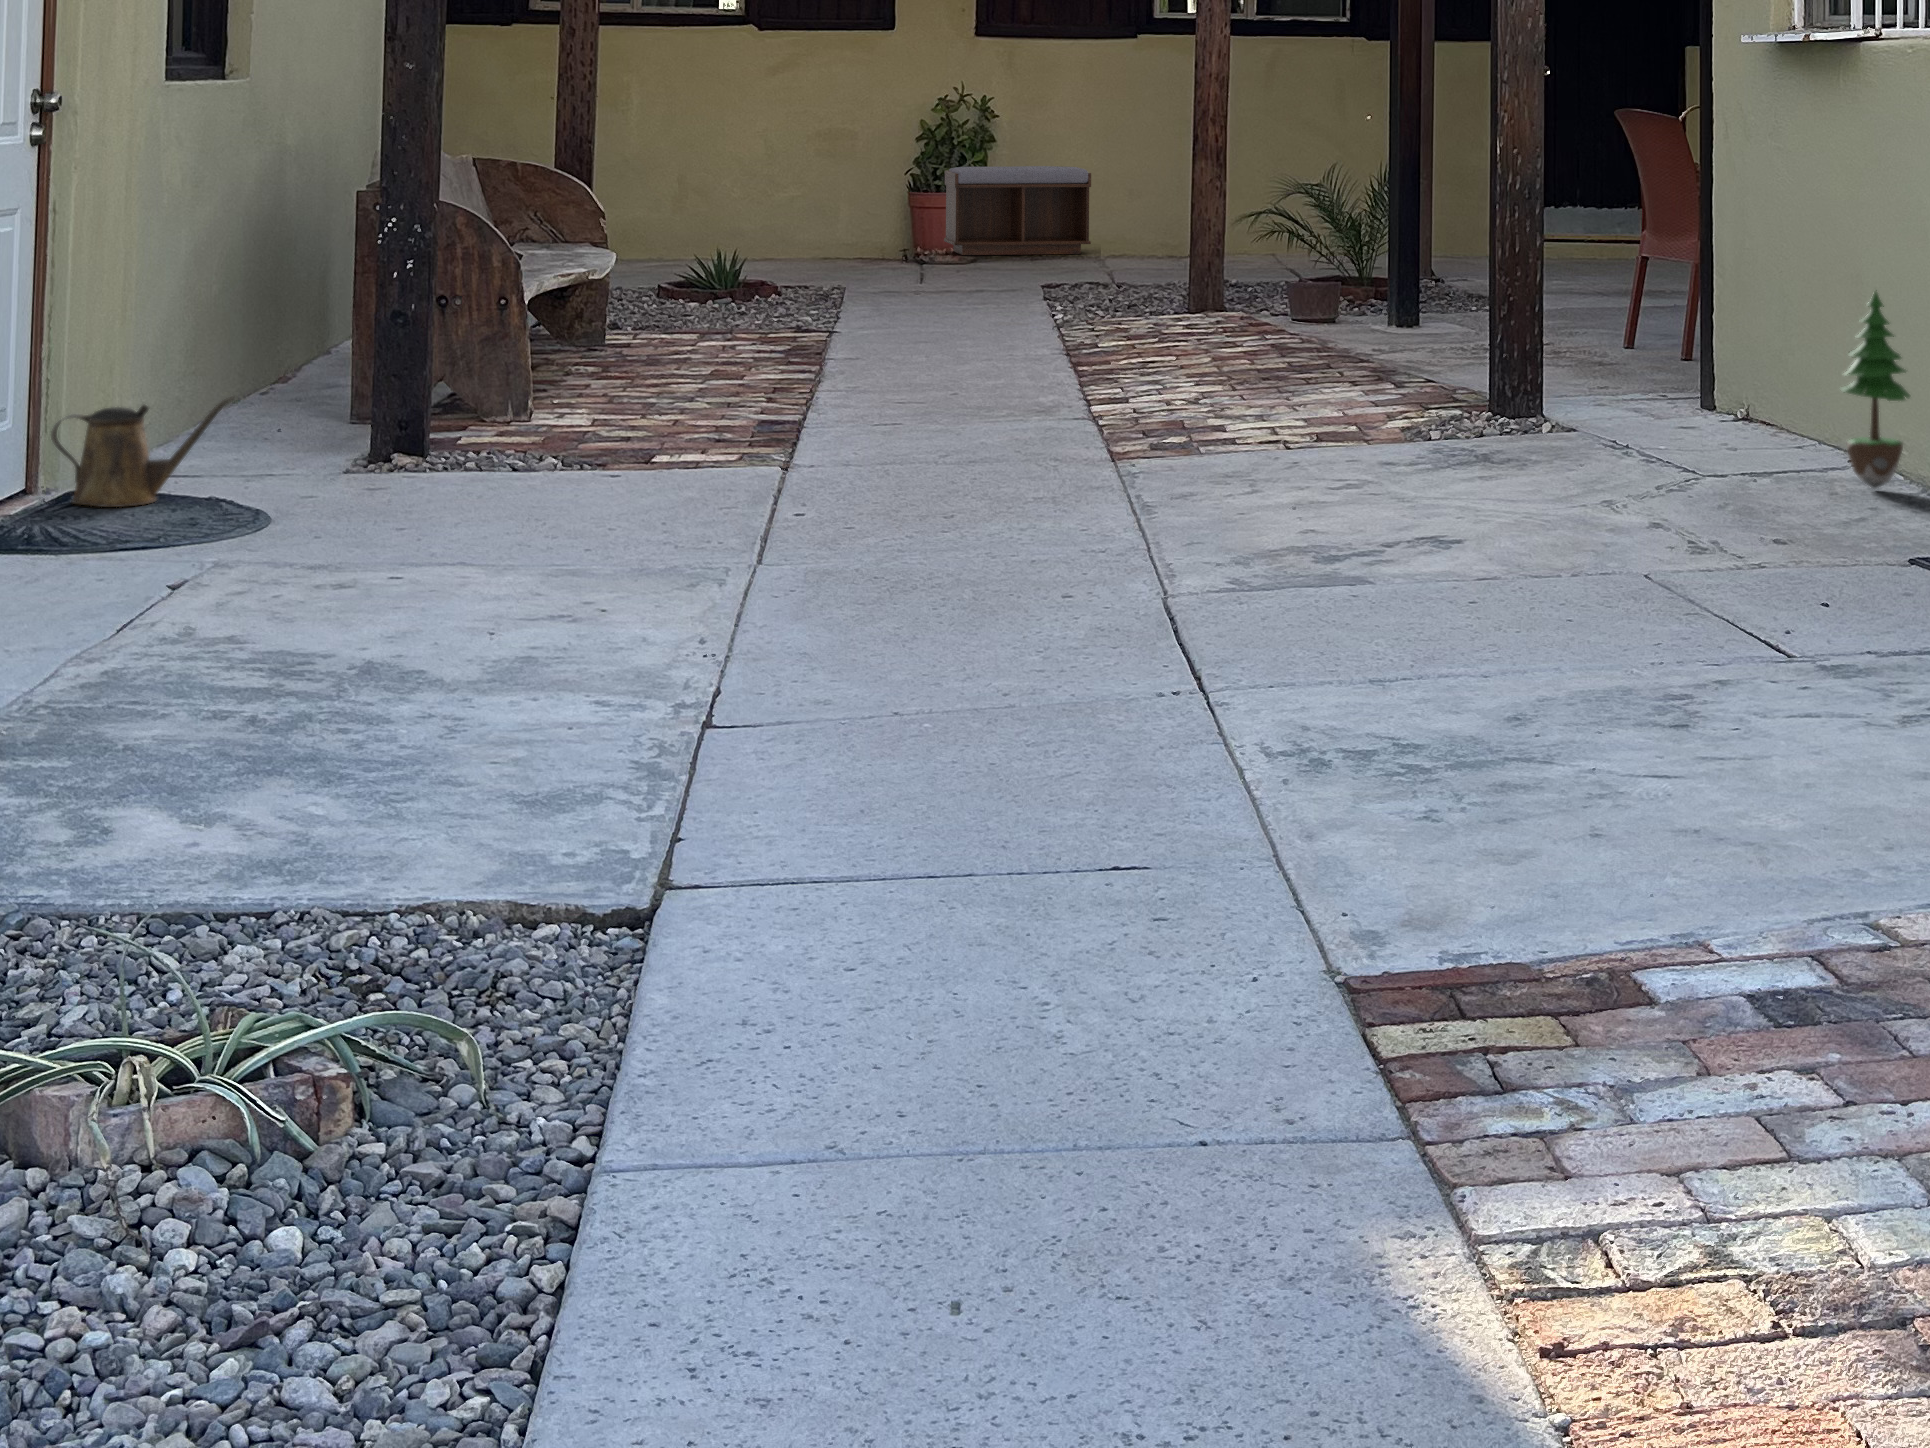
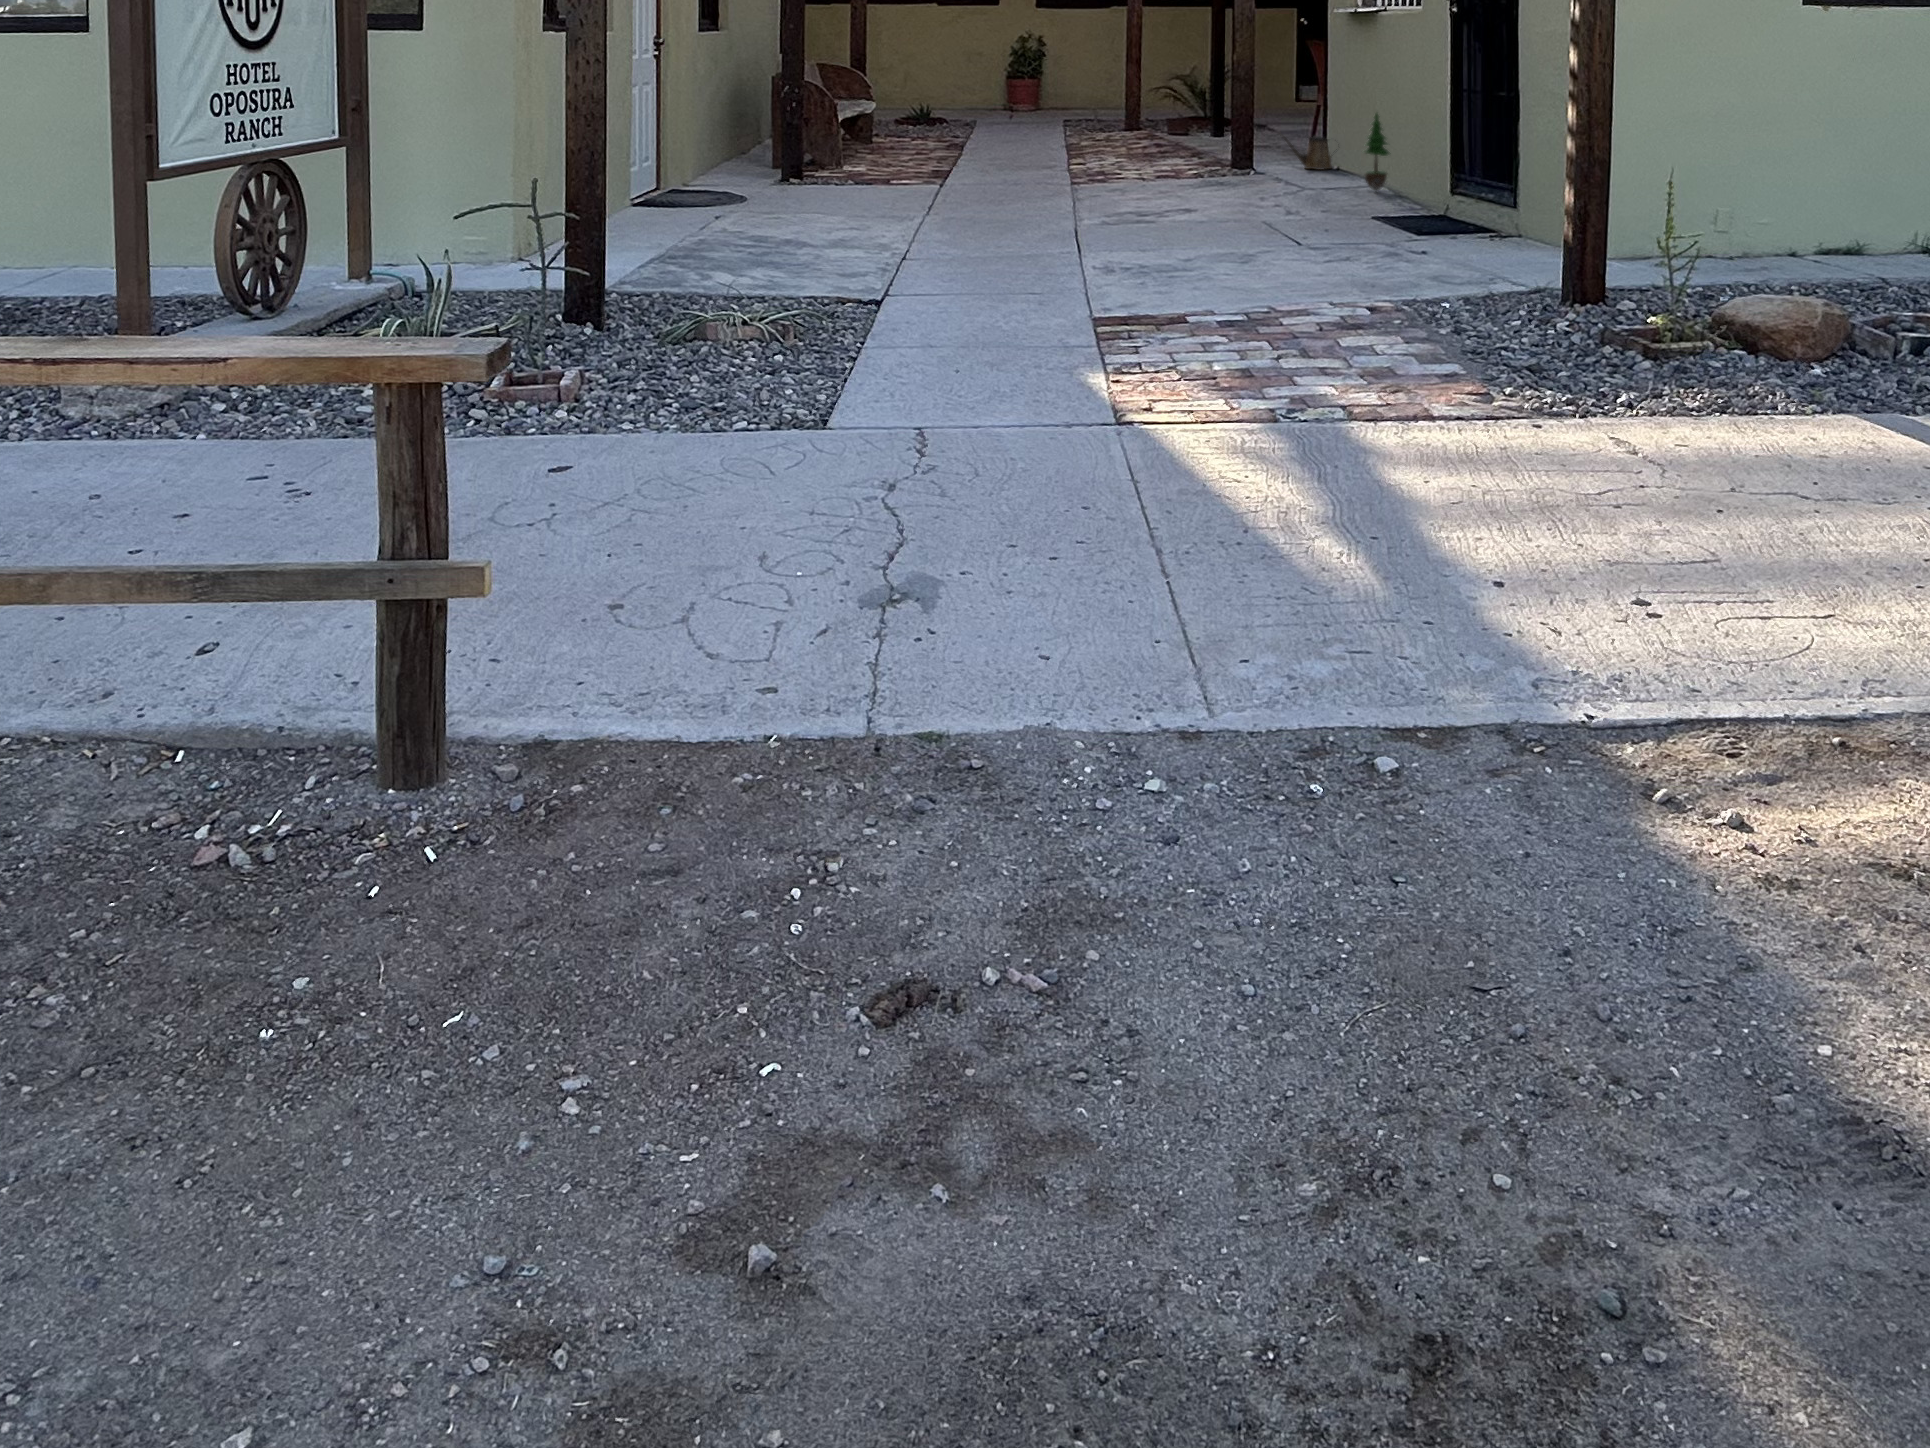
bench: present [944,166,1091,255] -> none [1022,66,1086,105]
watering can: present [51,397,235,507] -> present [1283,136,1337,170]

